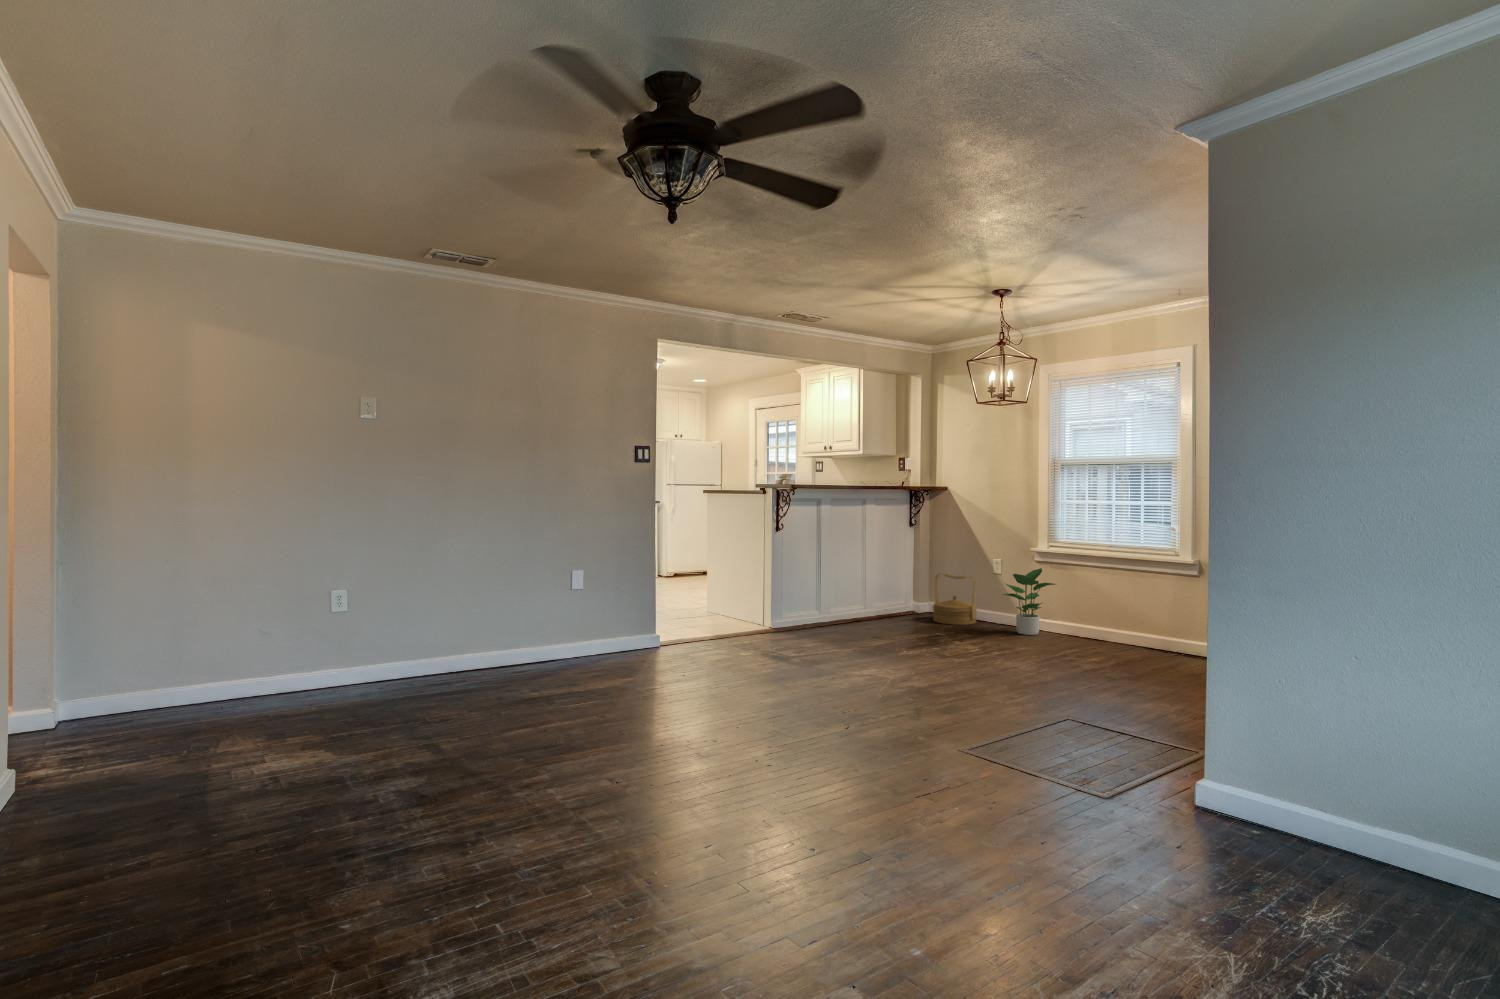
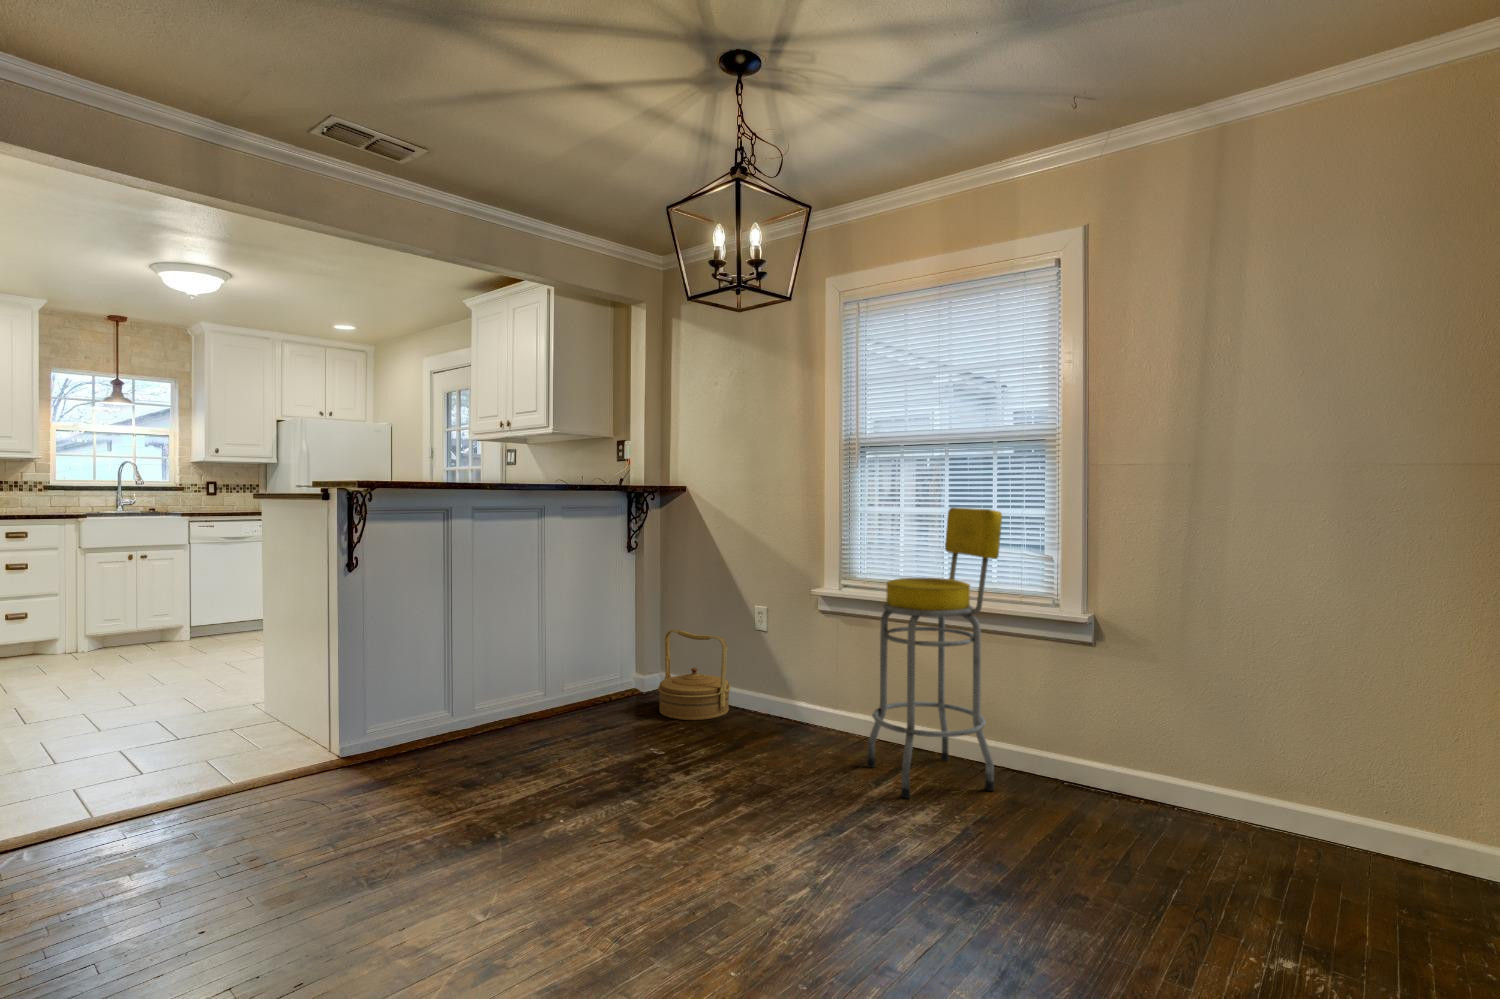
bar stool: none [1064,500,1144,655] -> present [867,507,1002,798]
potted plant: present [1003,568,1055,635] -> none [765,623,855,741]

